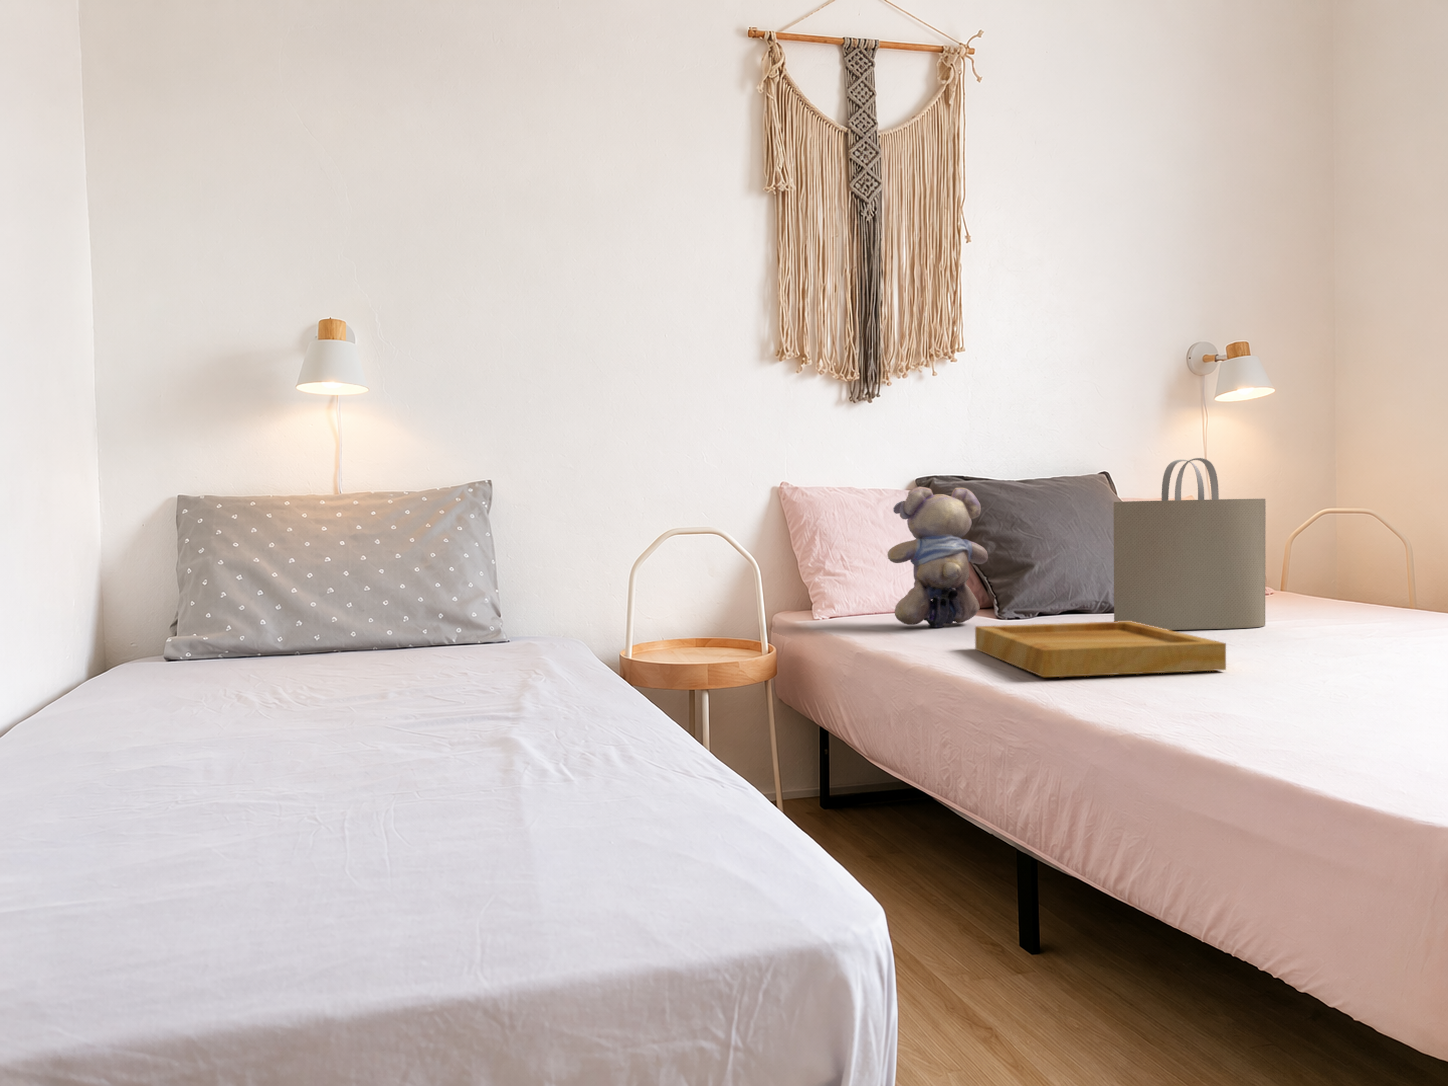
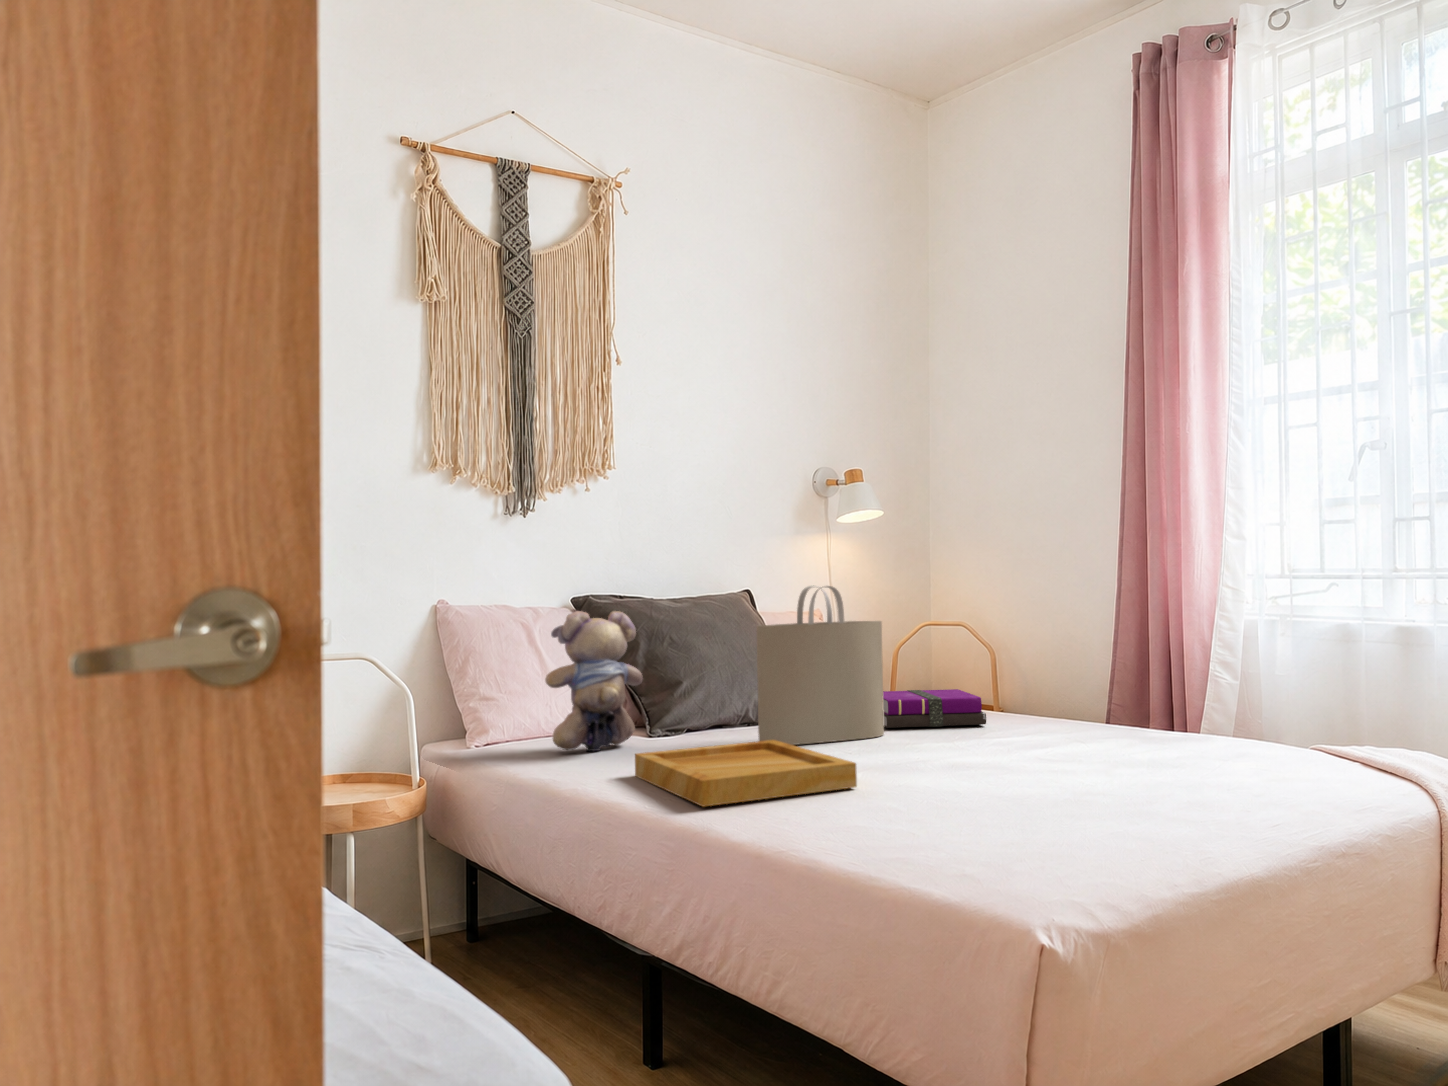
notebook: none [1246,582,1400,620] -> present [883,689,986,728]

